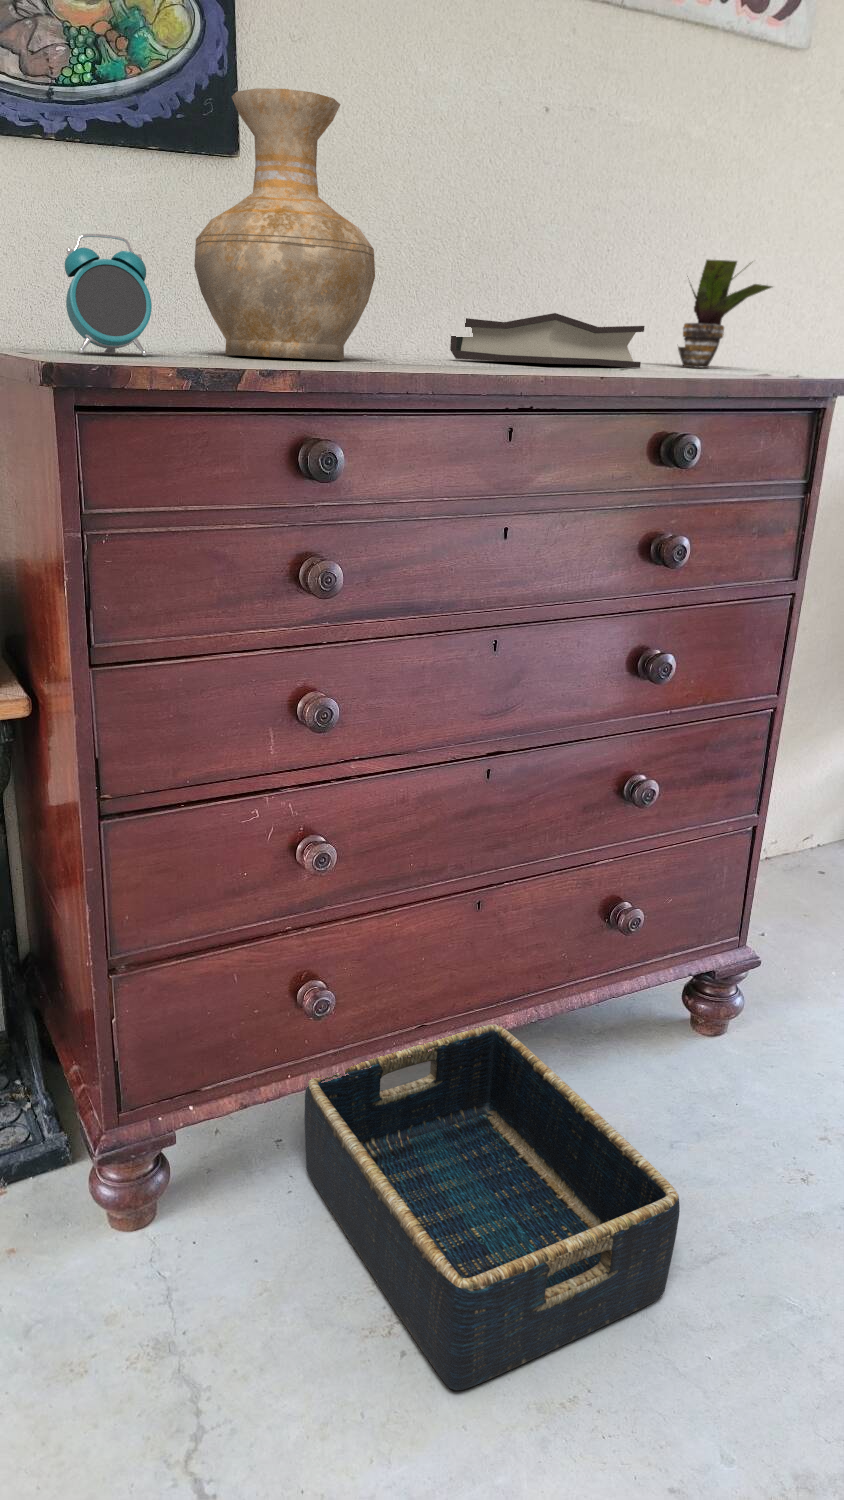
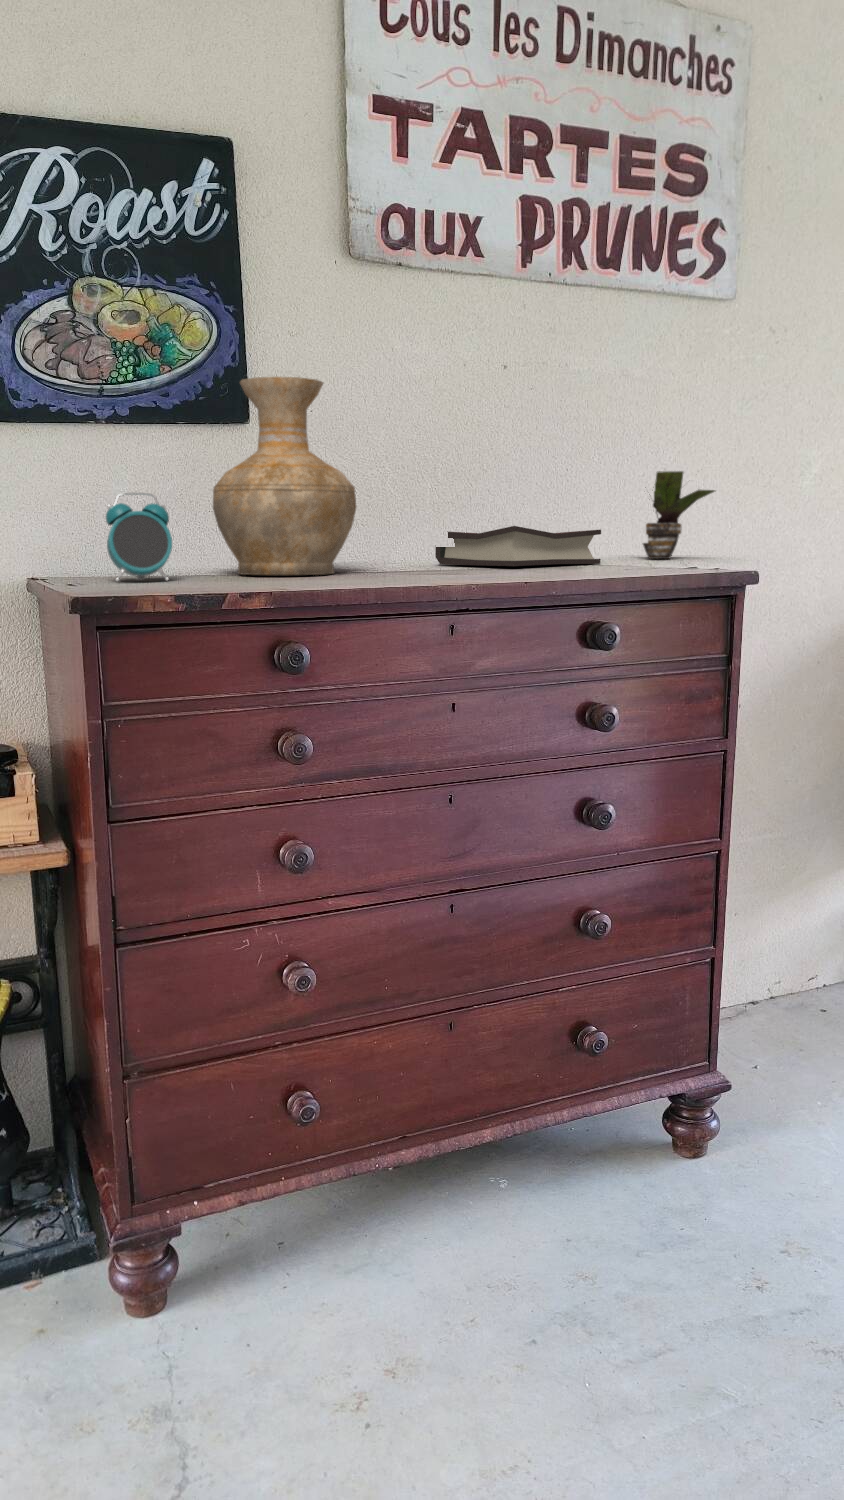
basket: present [305,1024,680,1390] -> none [298,1138,614,1448]

